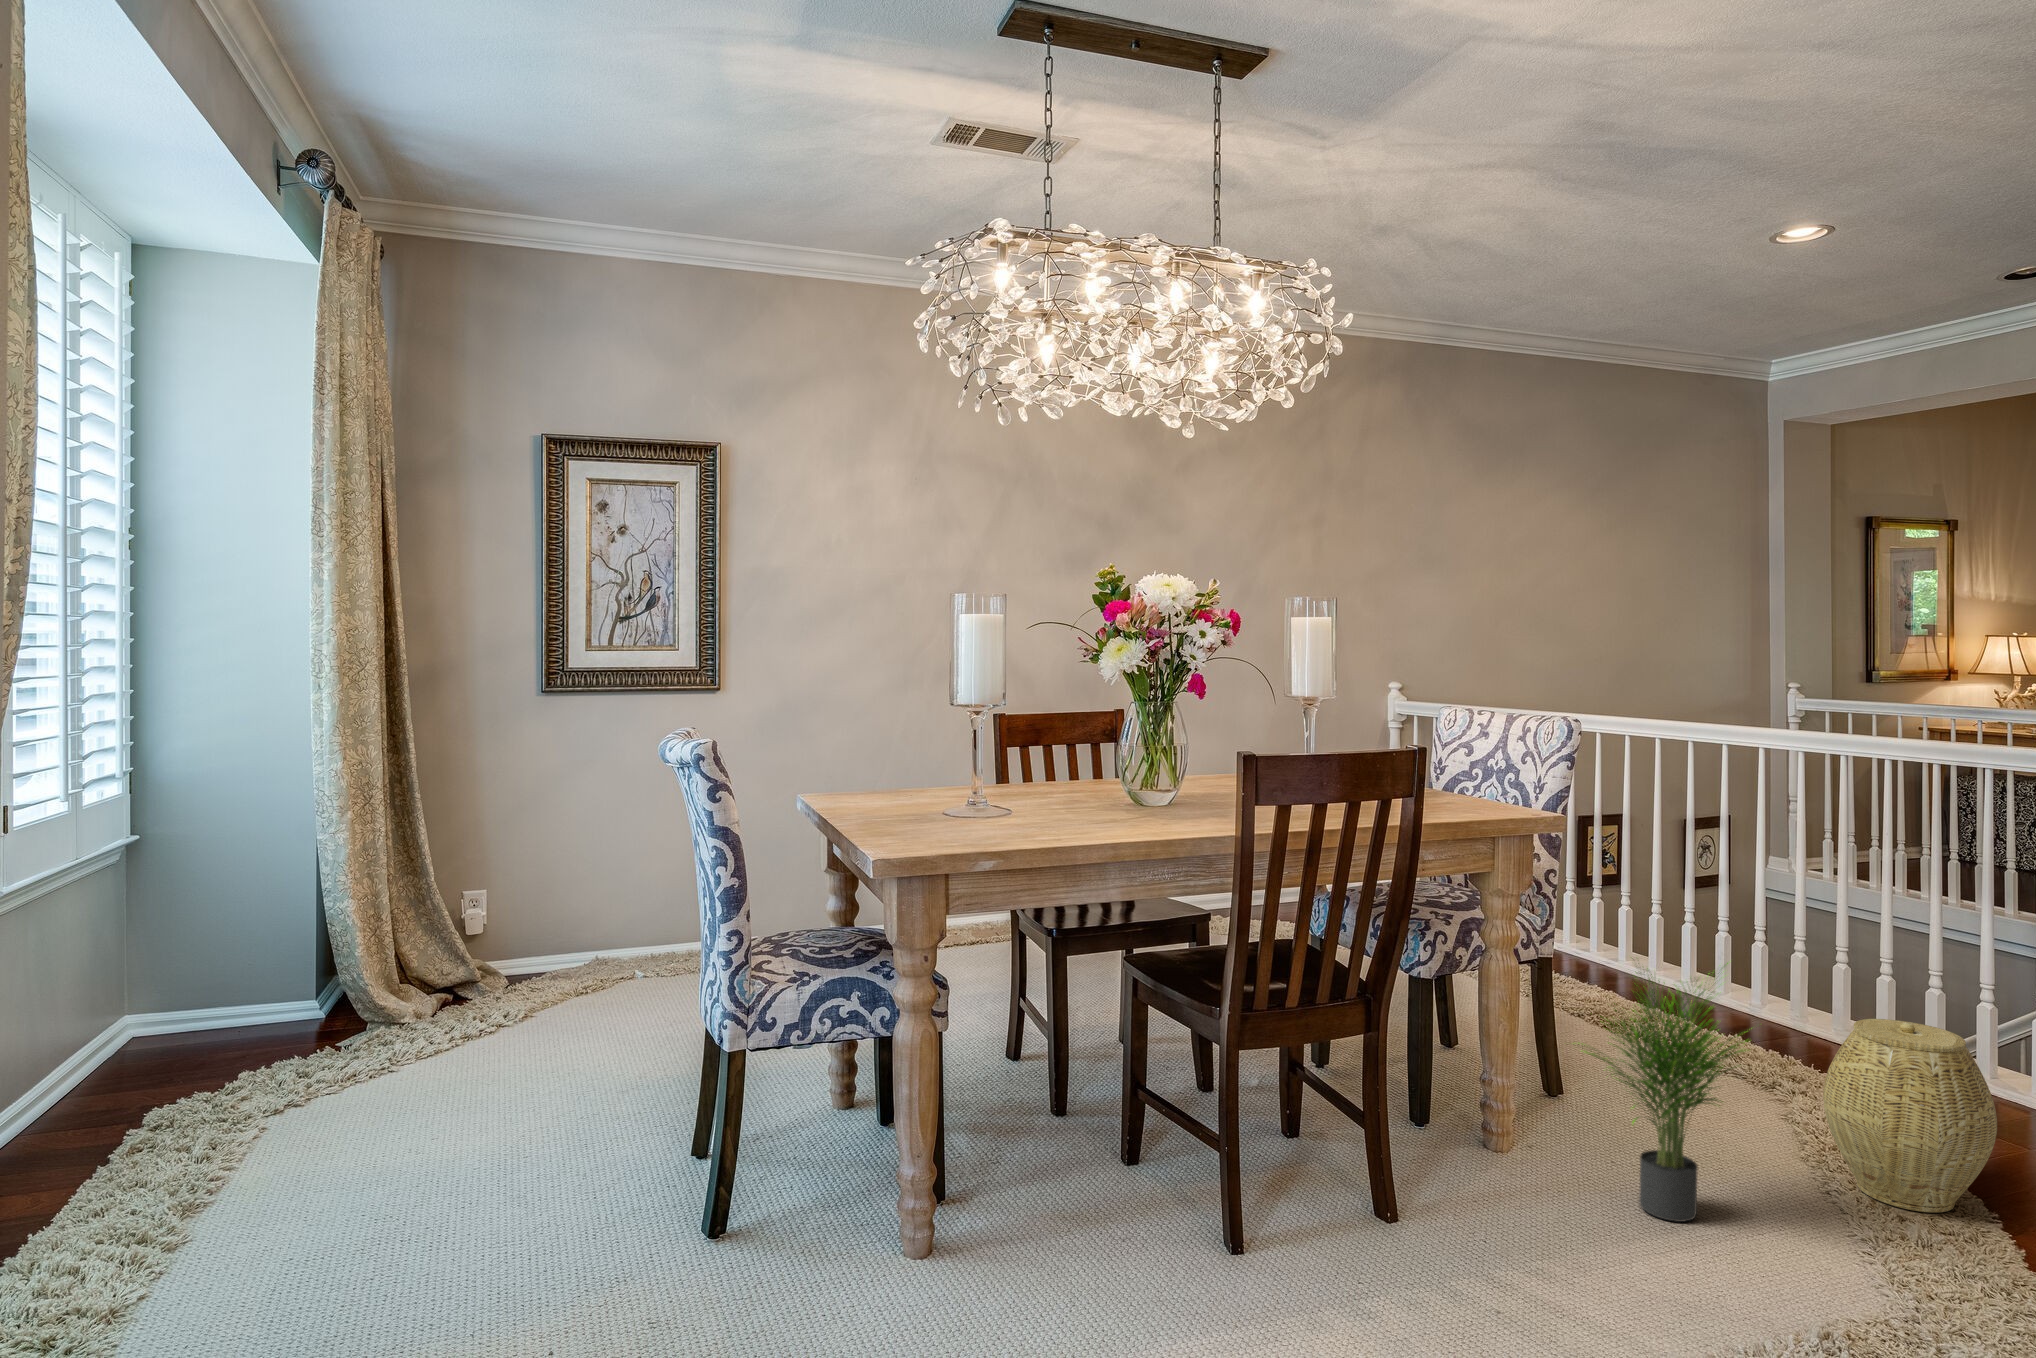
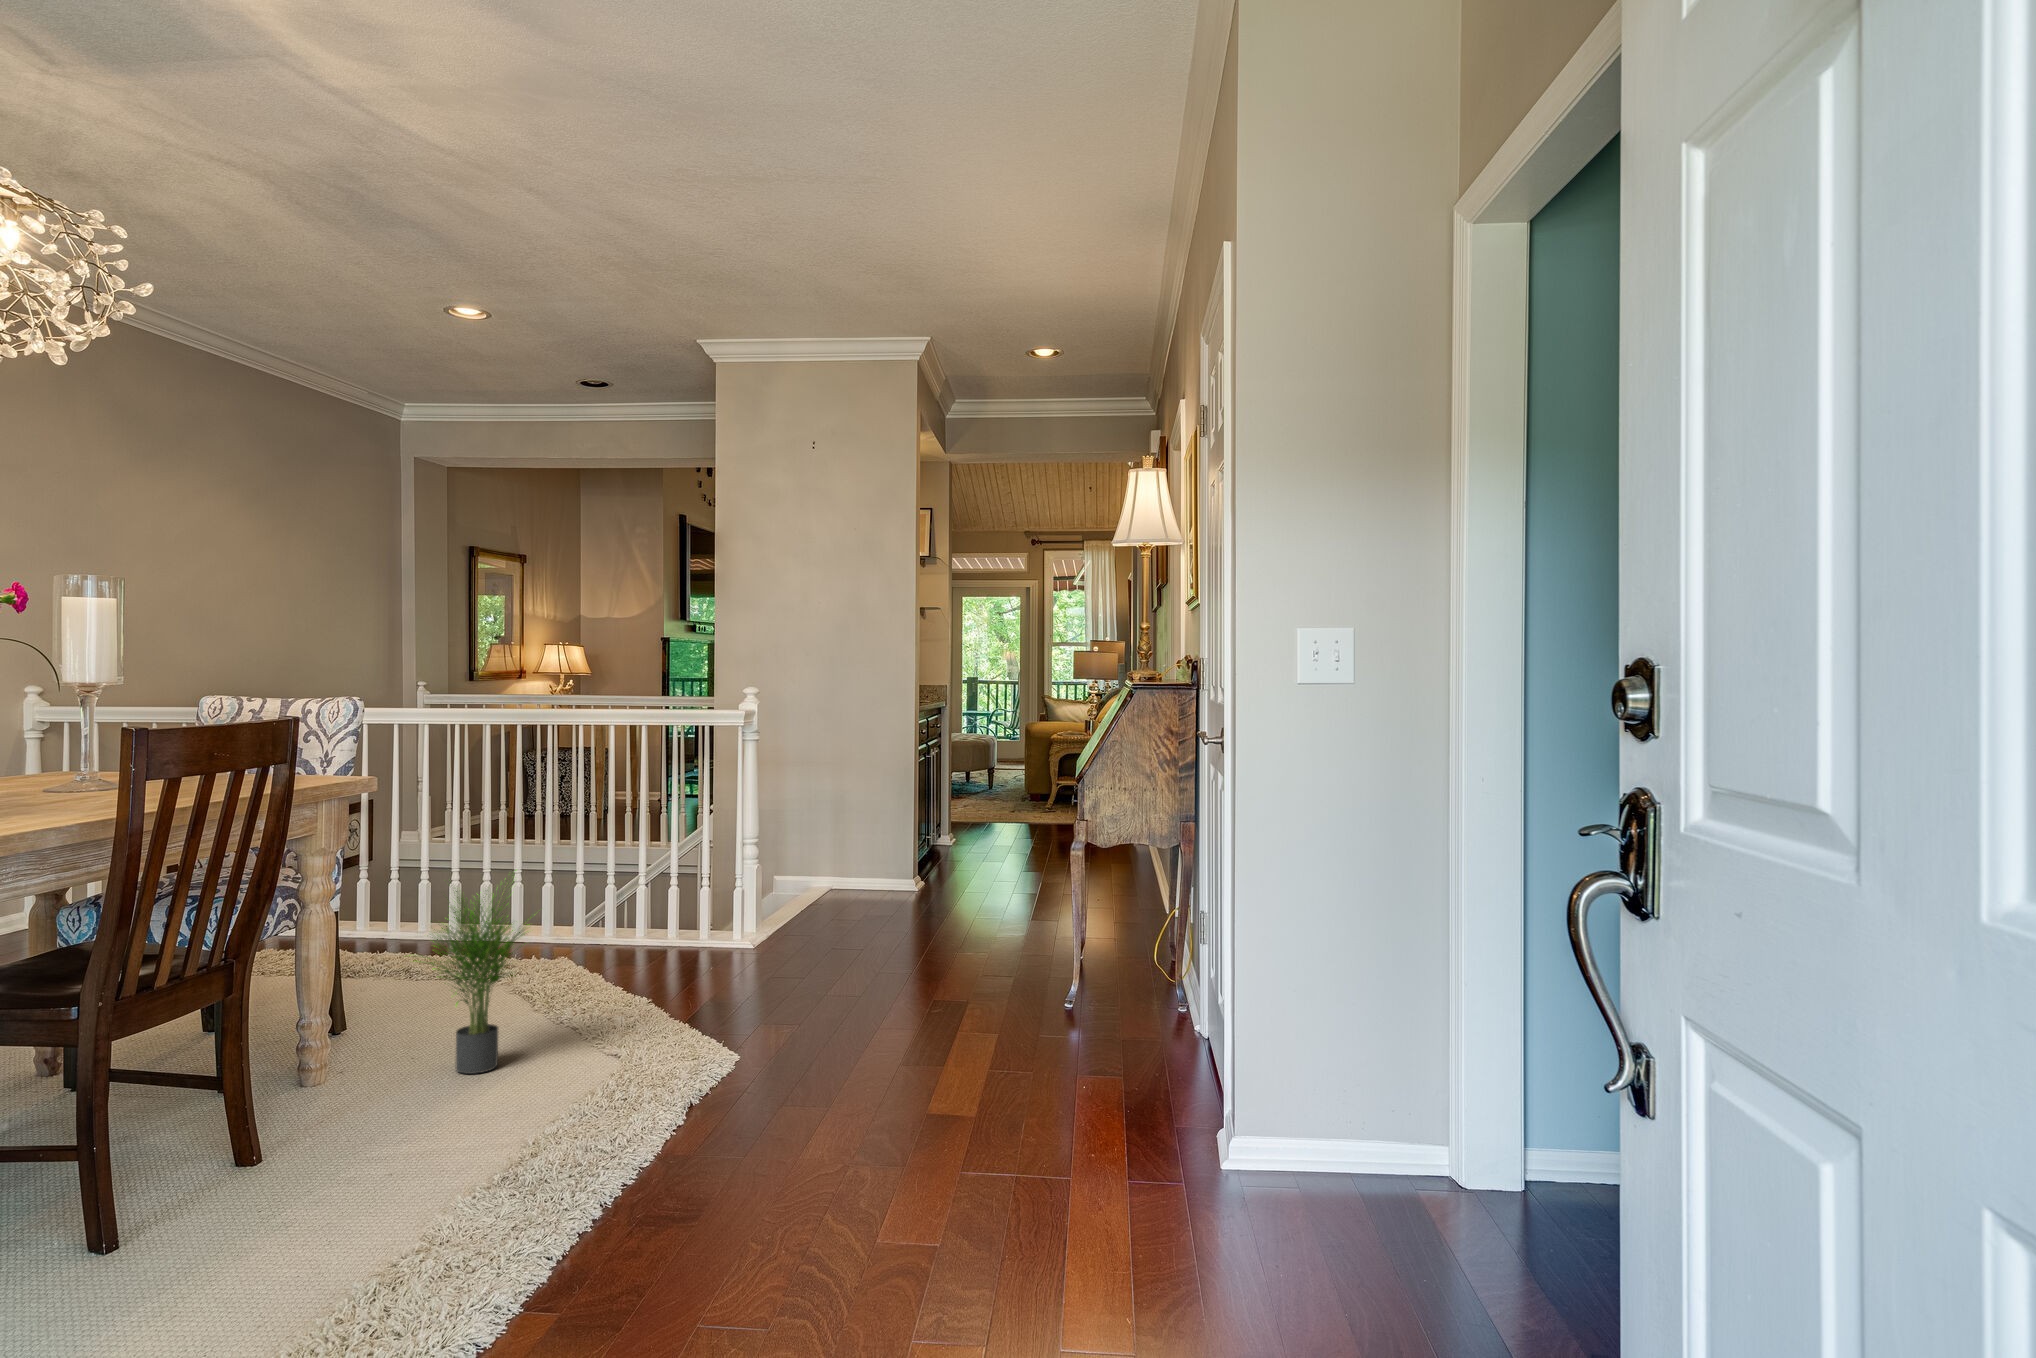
woven basket: present [1823,1019,1997,1213] -> none [559,896,659,1021]

